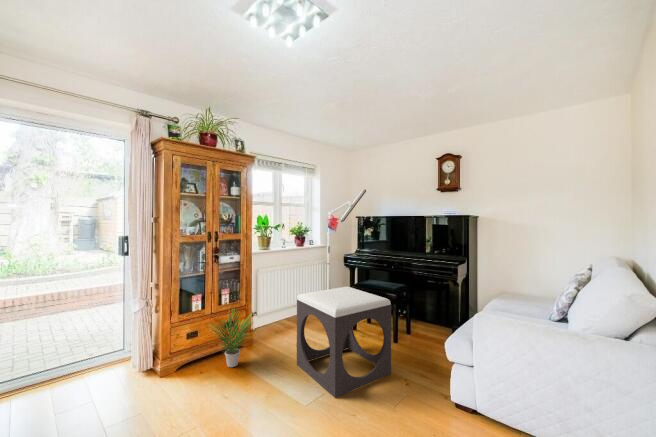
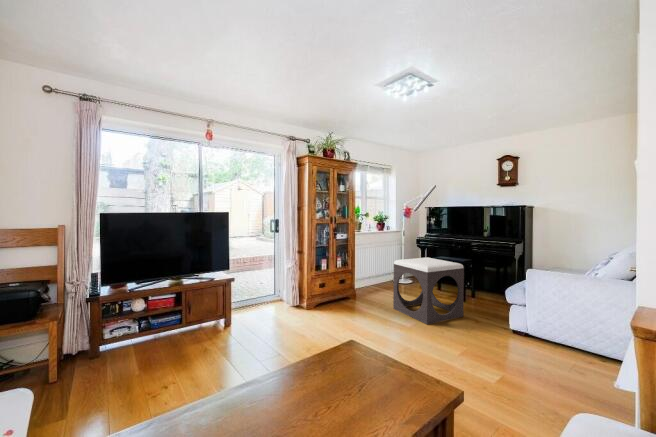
potted plant: present [211,308,253,367] -> none [332,268,365,307]

